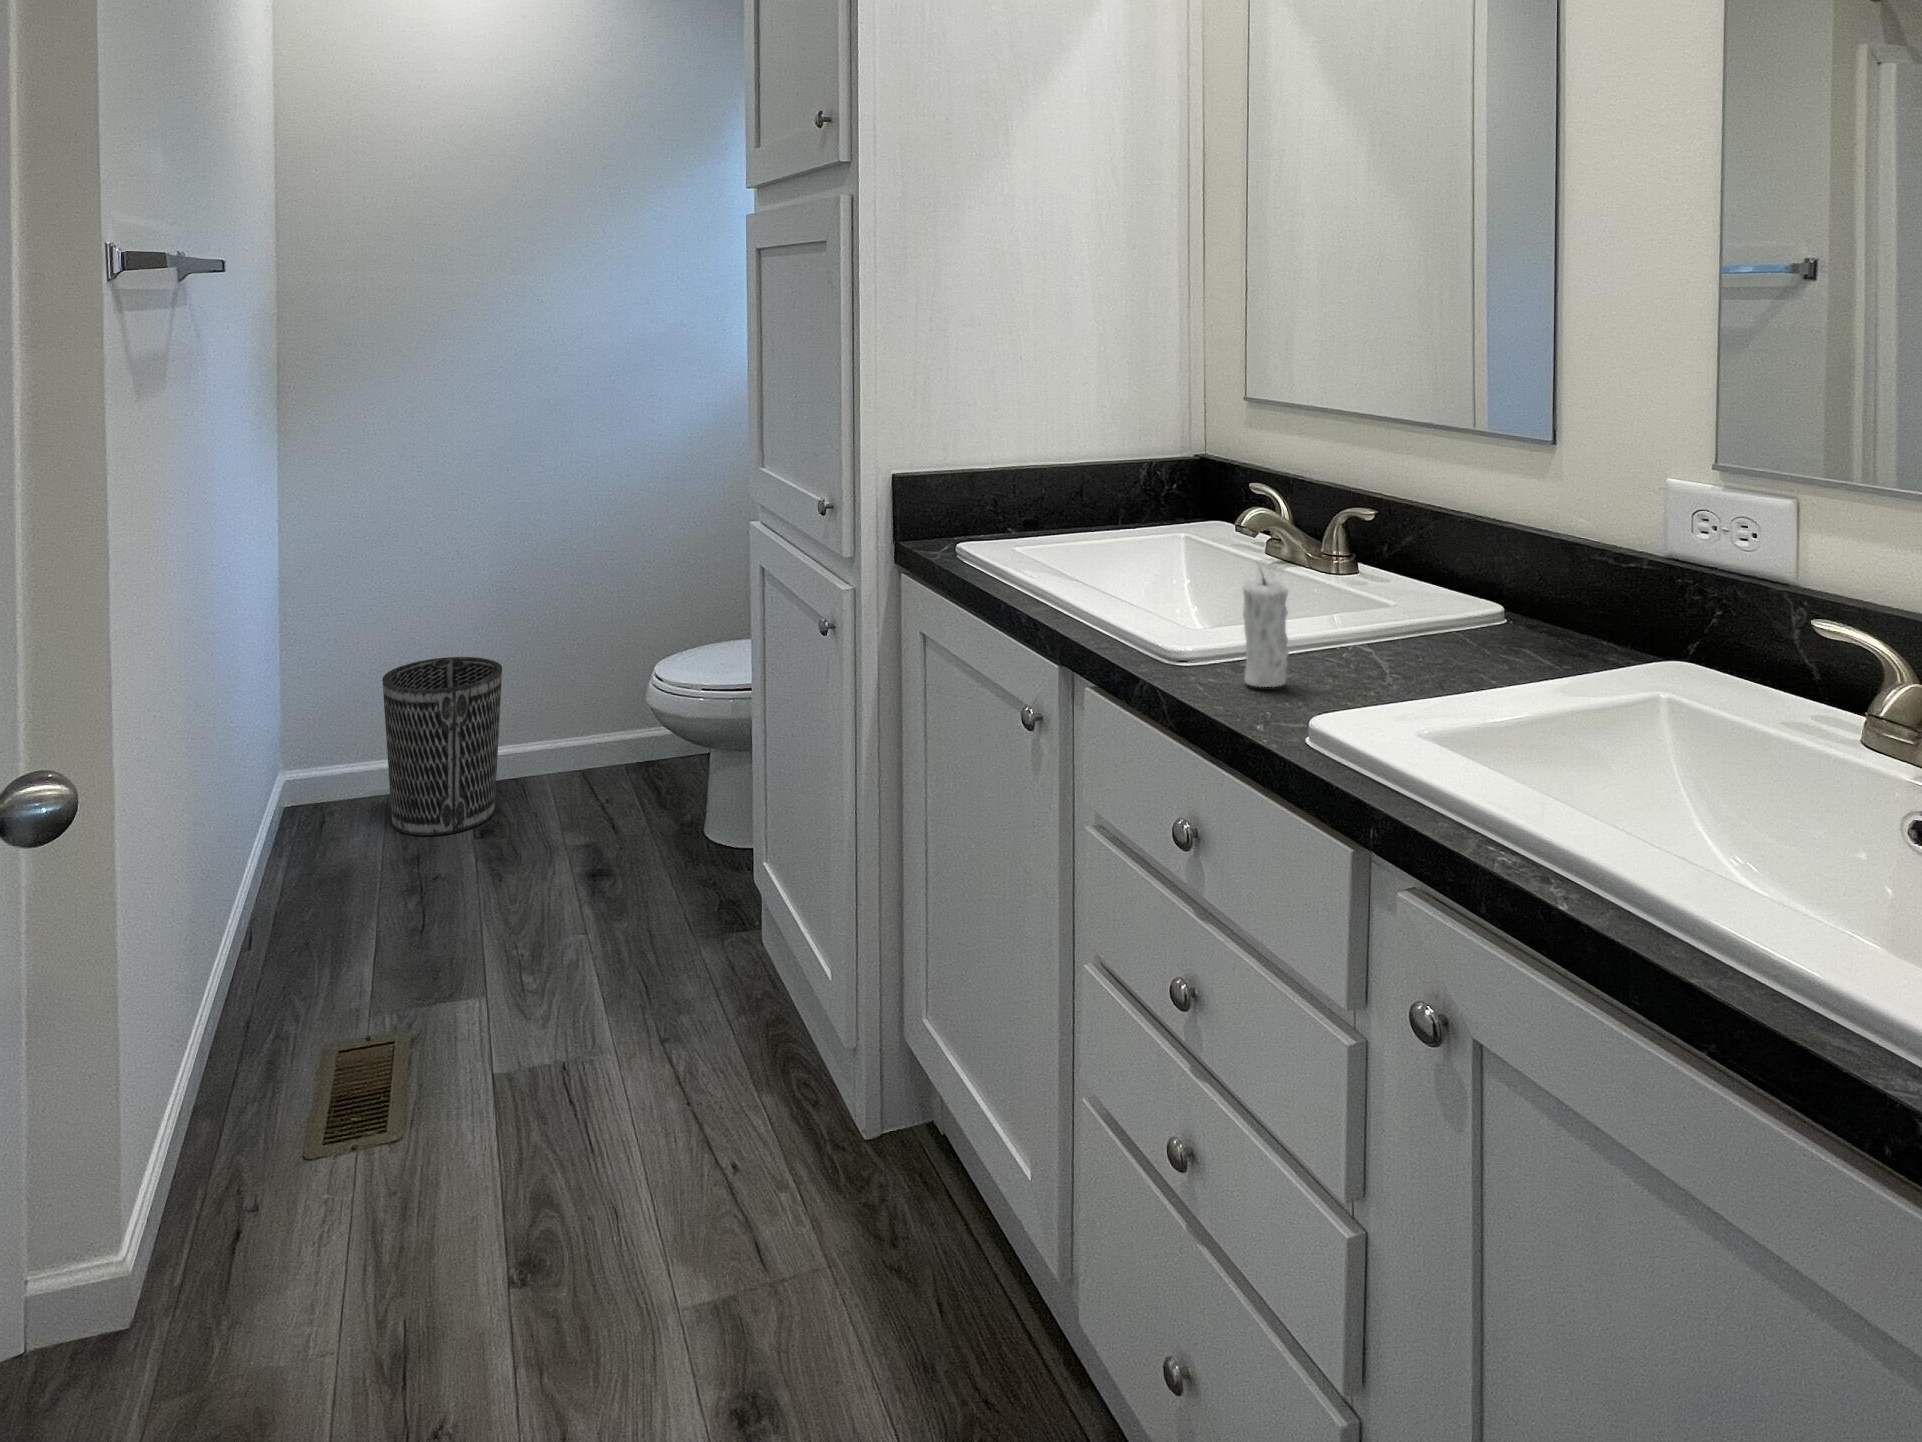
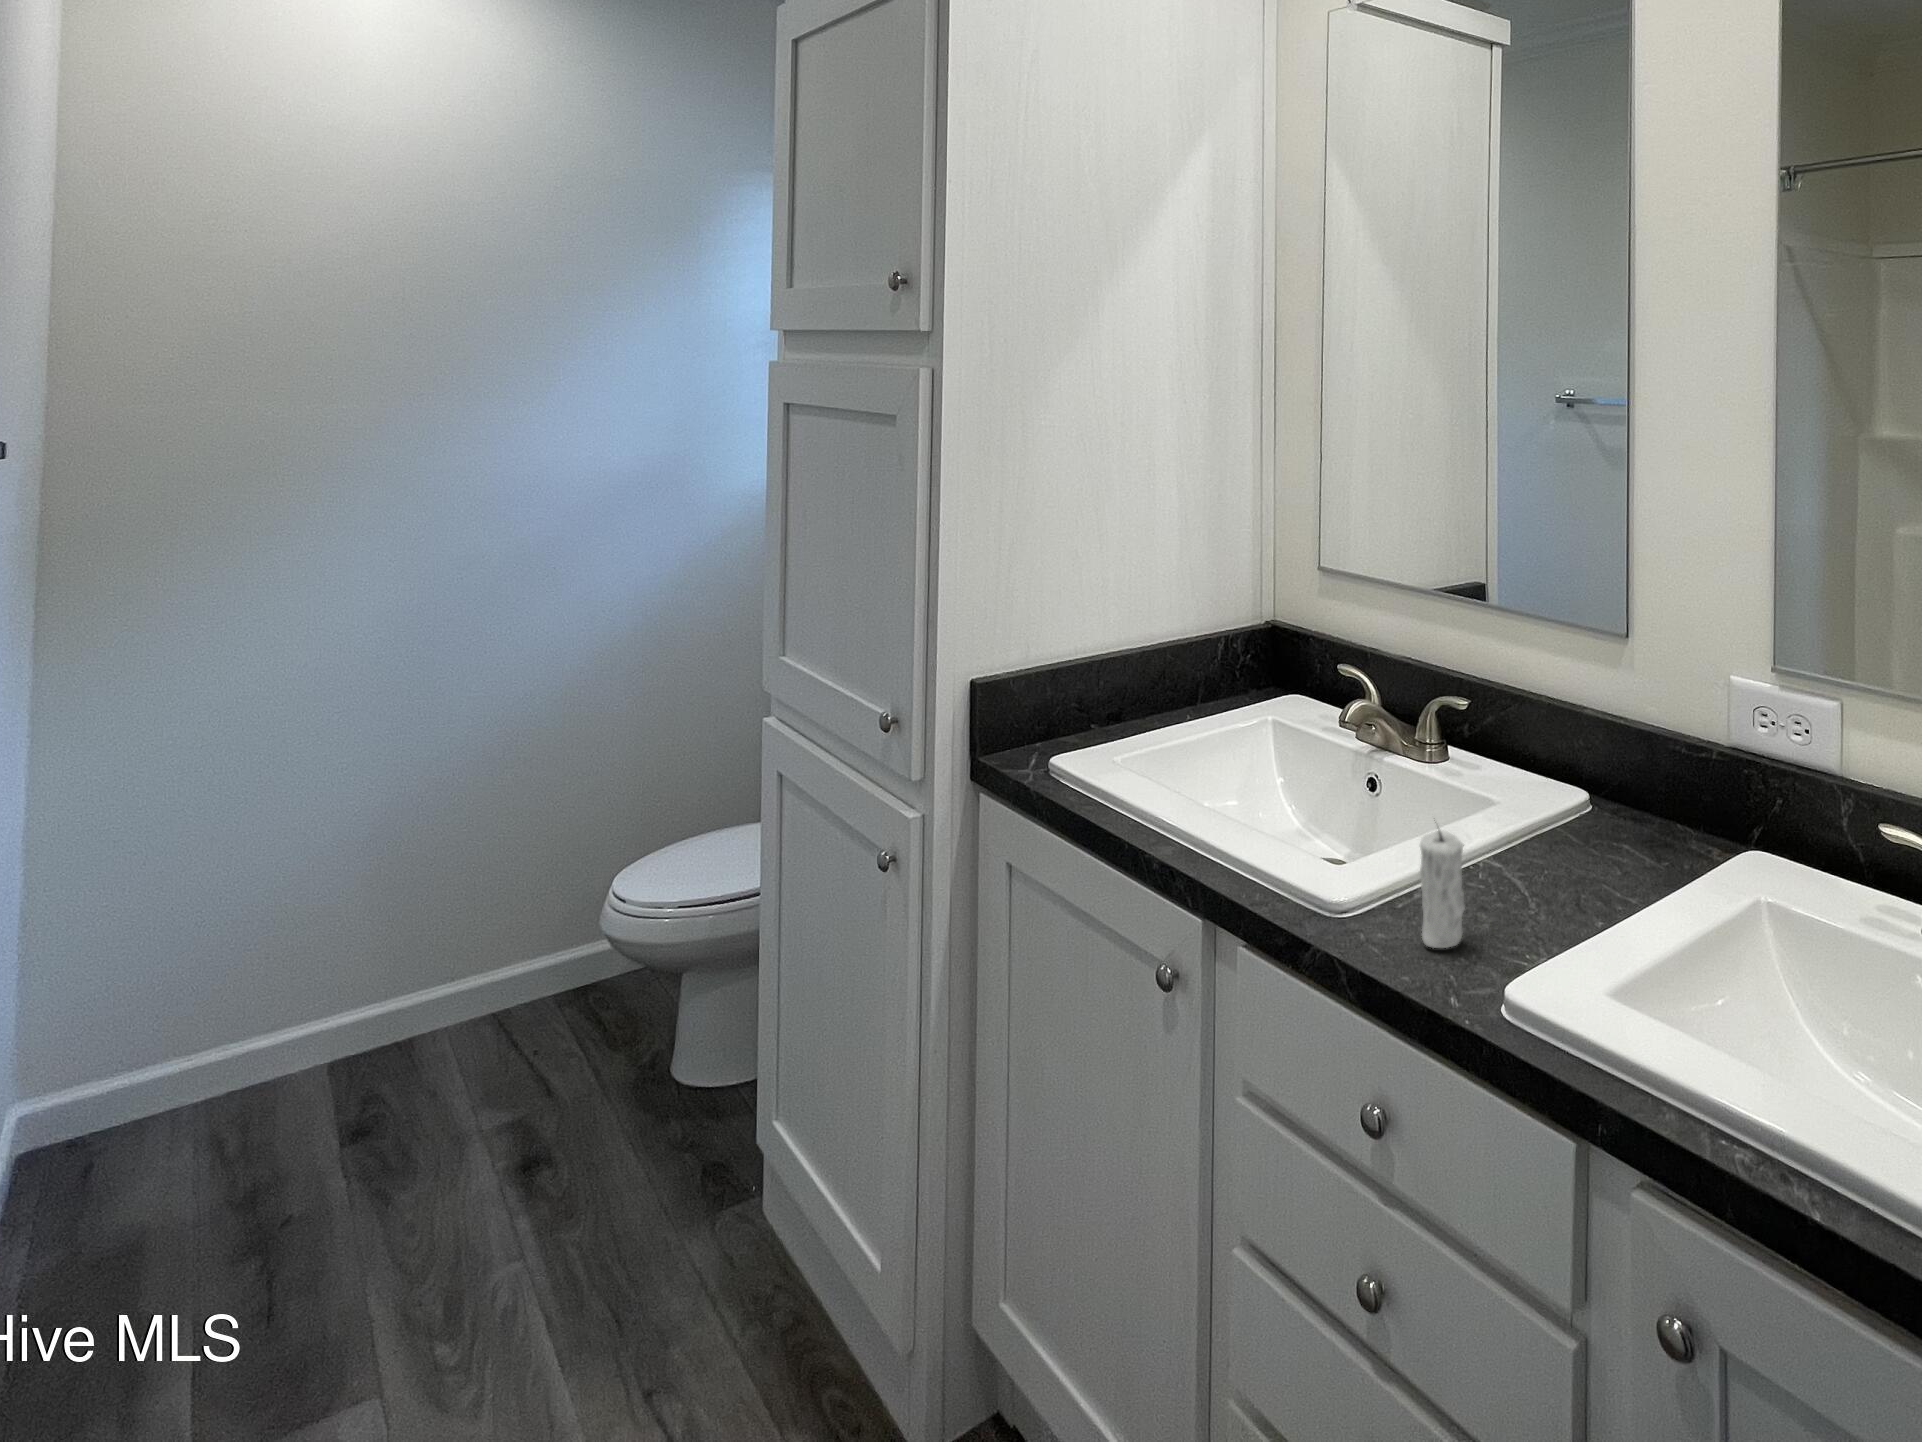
wastebasket: present [382,657,502,836] -> none [200,898,387,1160]

